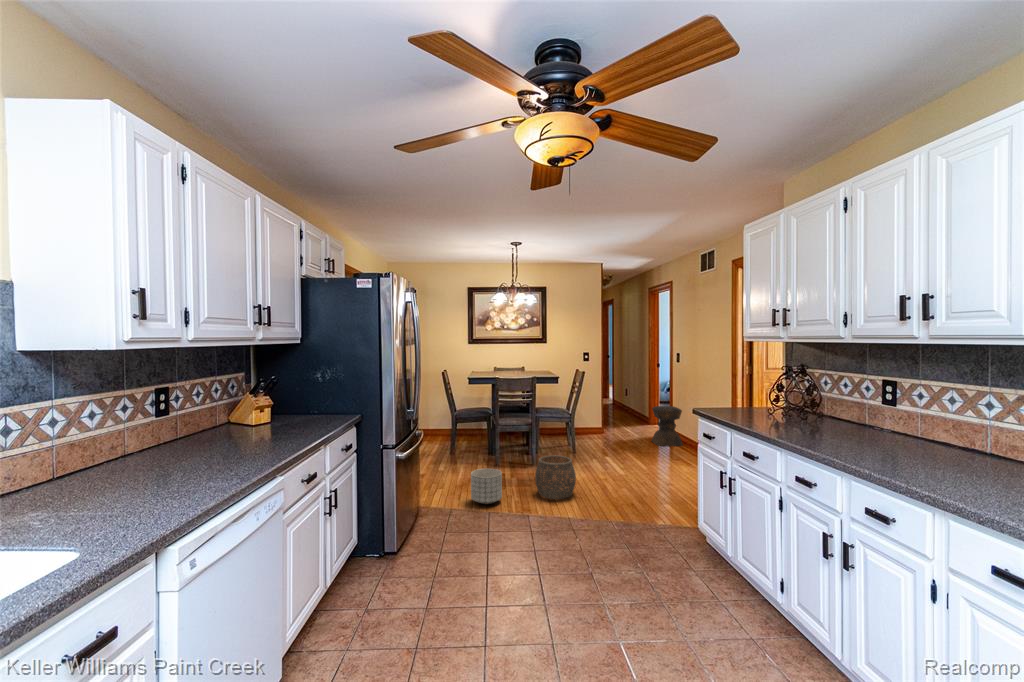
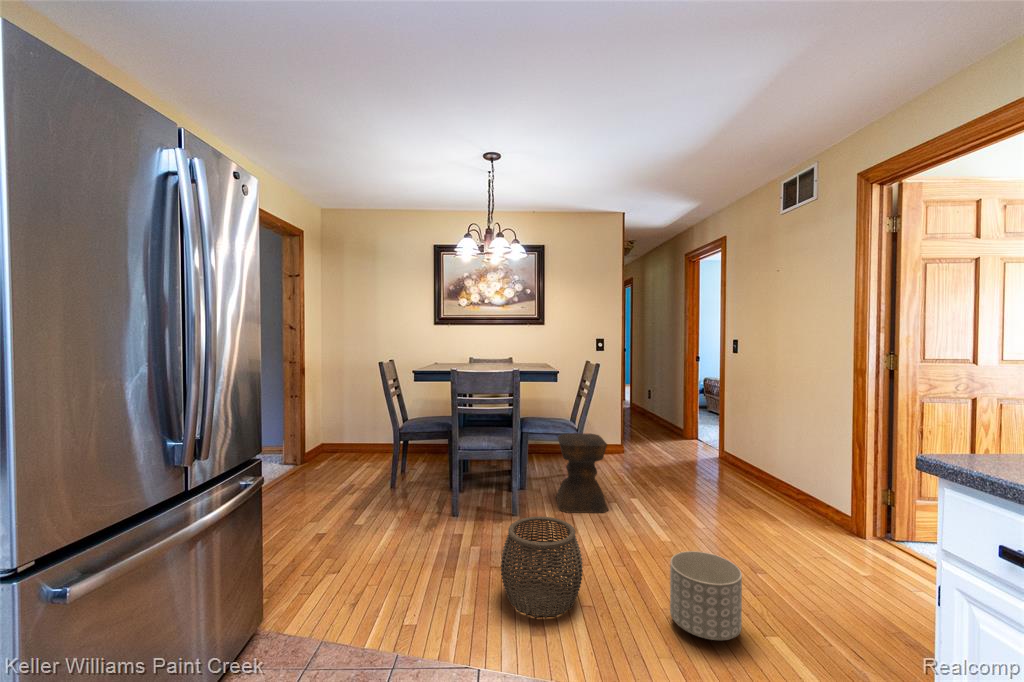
stool: present [652,406,683,446] -> present [556,433,608,513]
planter: present [471,469,502,504] -> present [670,551,742,640]

